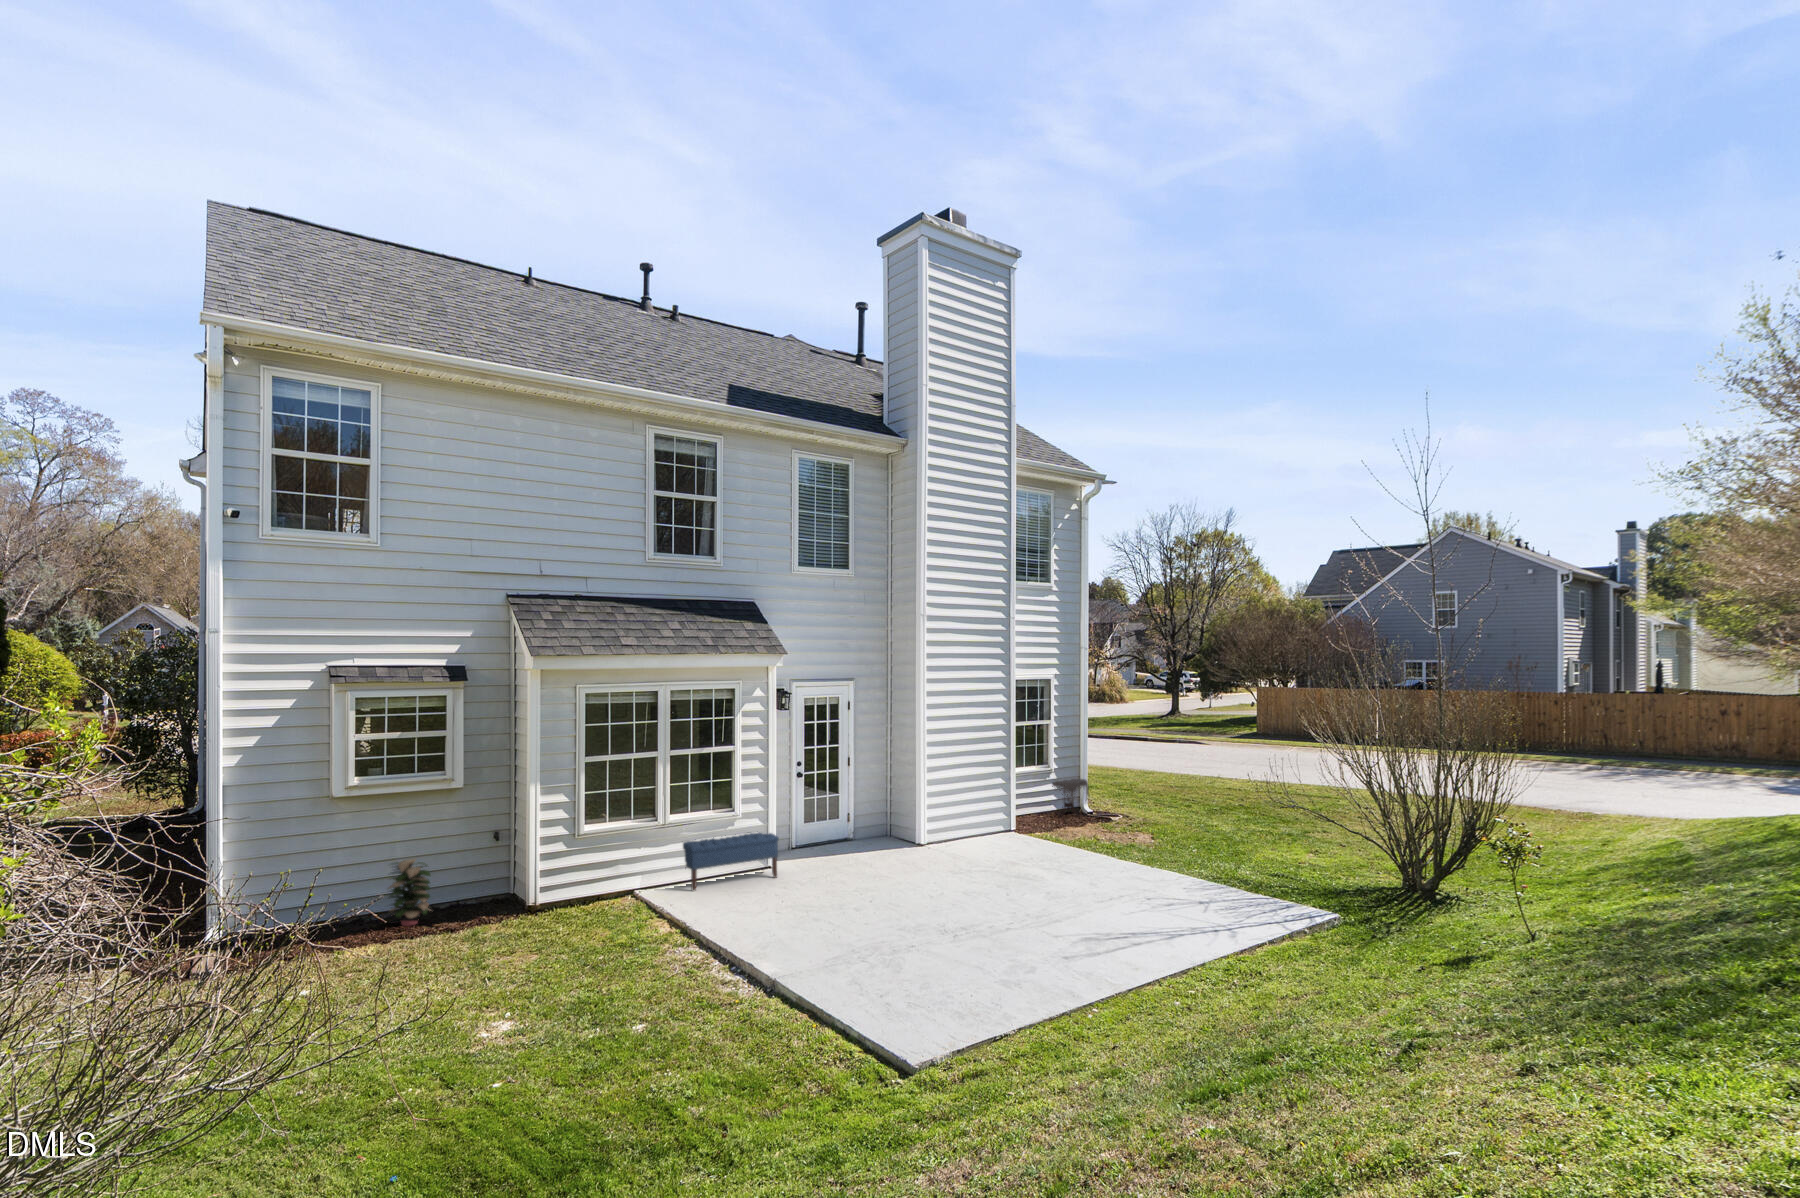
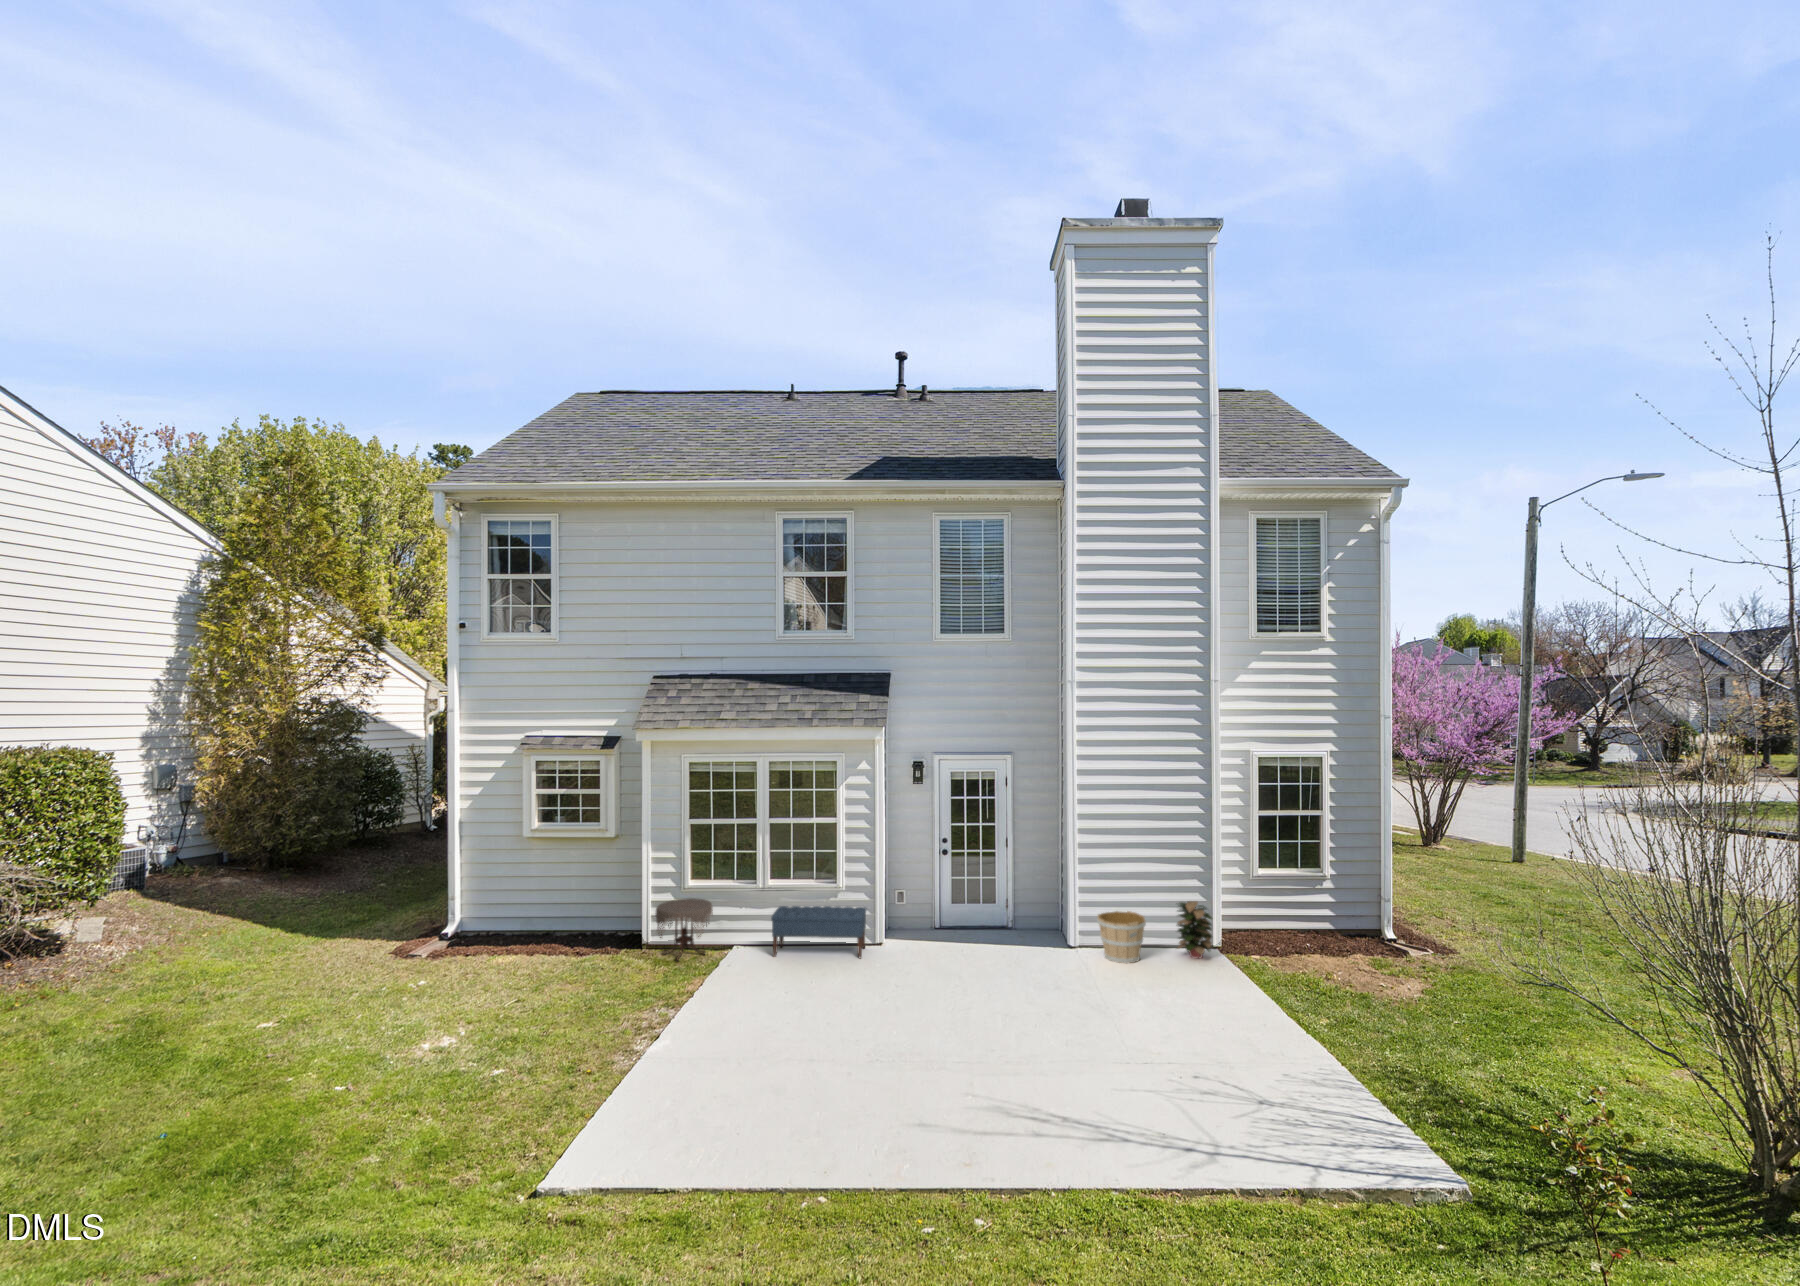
side table: present [1052,779,1089,817] -> present [655,898,713,961]
wooden bucket: none [945,806,985,847] -> present [1097,911,1146,963]
decorative plant: present [388,859,431,926] -> present [1177,901,1212,958]

